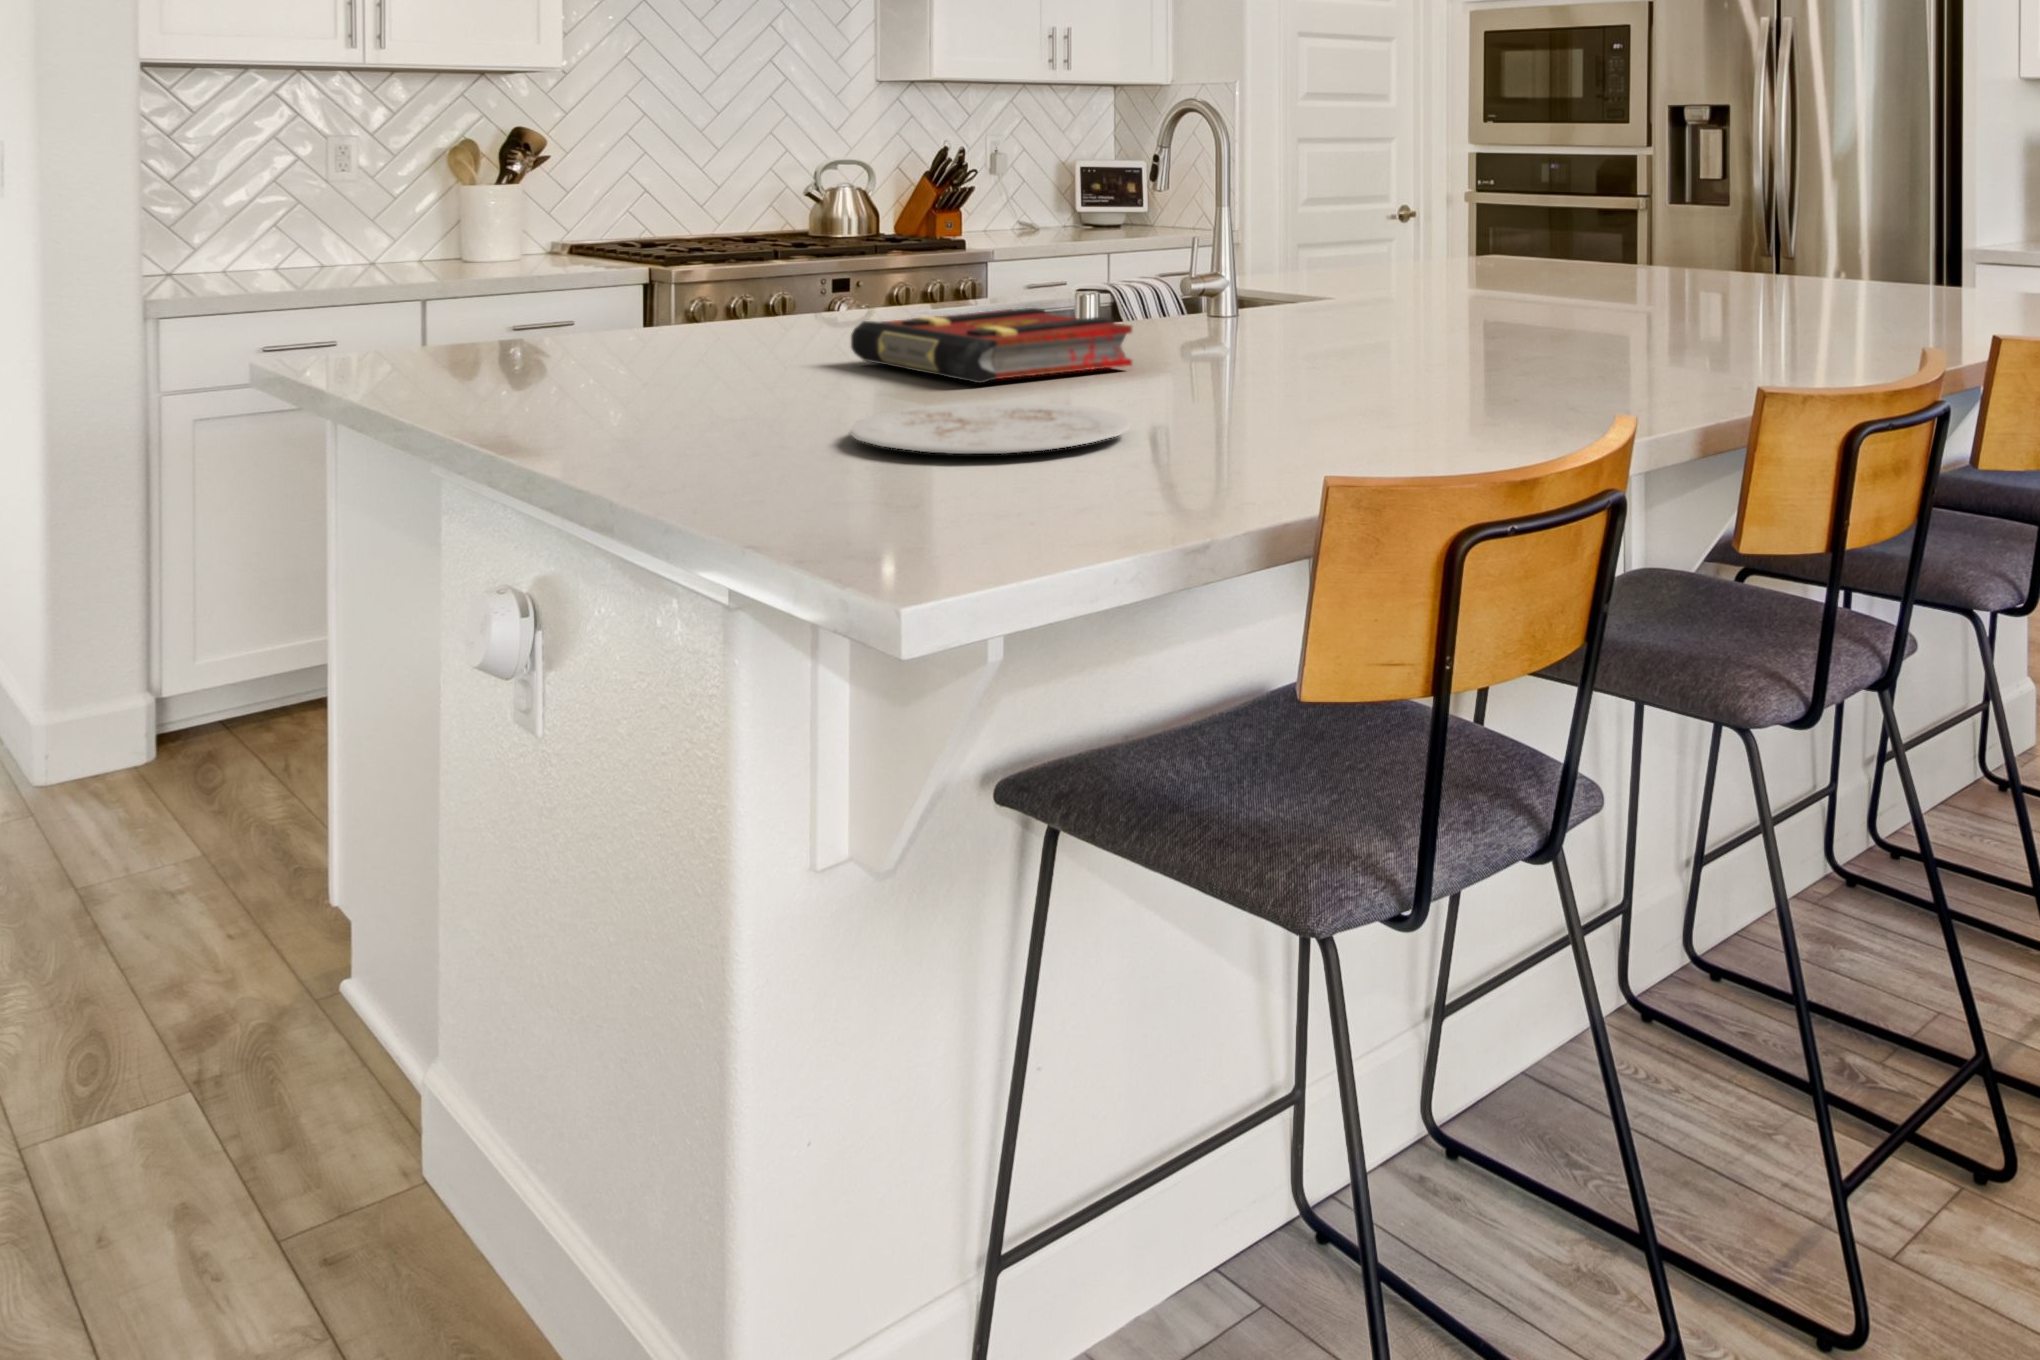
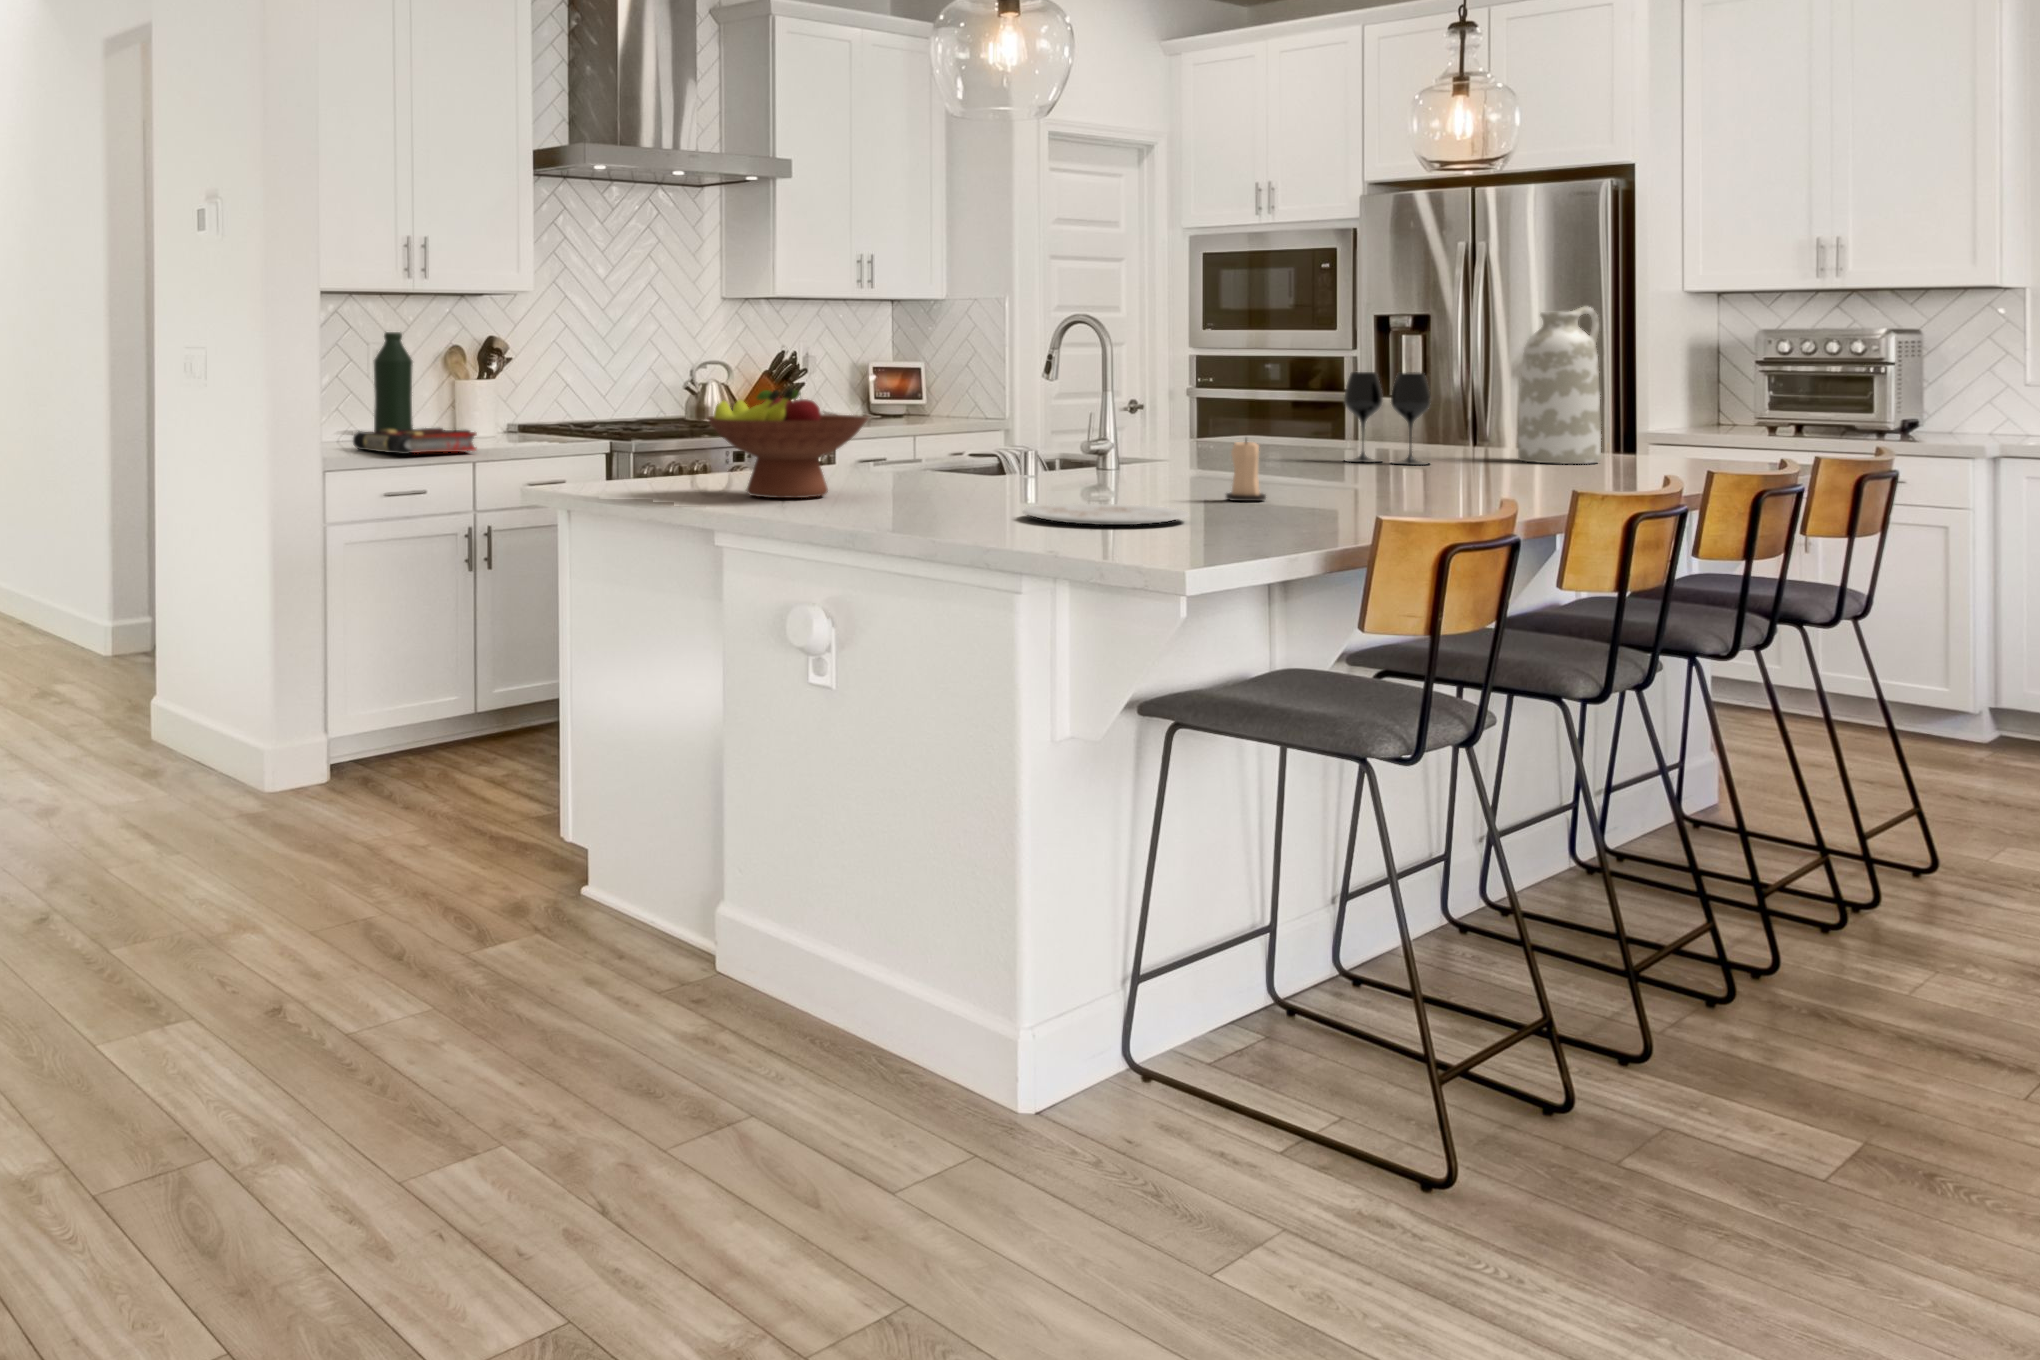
vase: none [1780,92,1886,303] -> present [1518,306,1601,464]
bottle: none [349,119,407,255] -> present [374,332,413,431]
wine glass: none [1550,178,1661,305] -> present [1344,372,1431,465]
fruit bowl: none [452,209,732,384] -> present [707,388,868,498]
candle: none [1273,285,1331,387] -> present [1226,440,1266,501]
book: present [851,308,1132,383] -> present [353,428,476,454]

